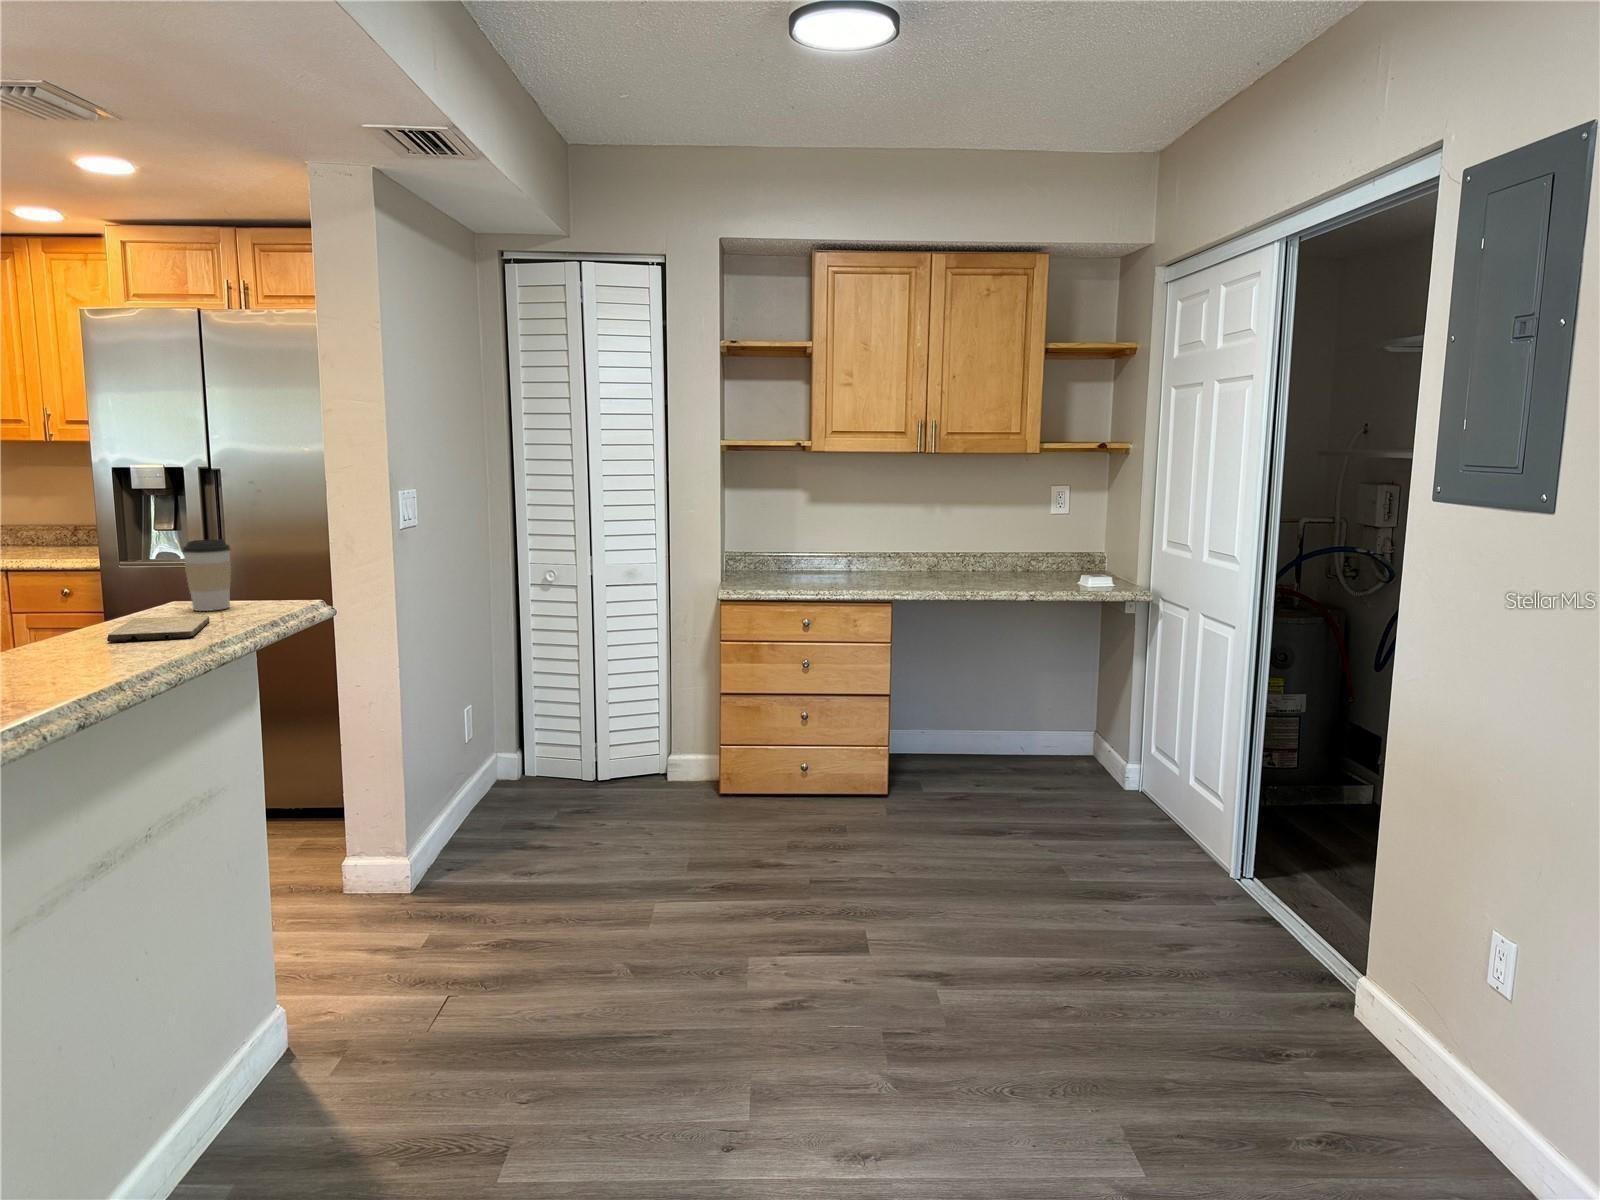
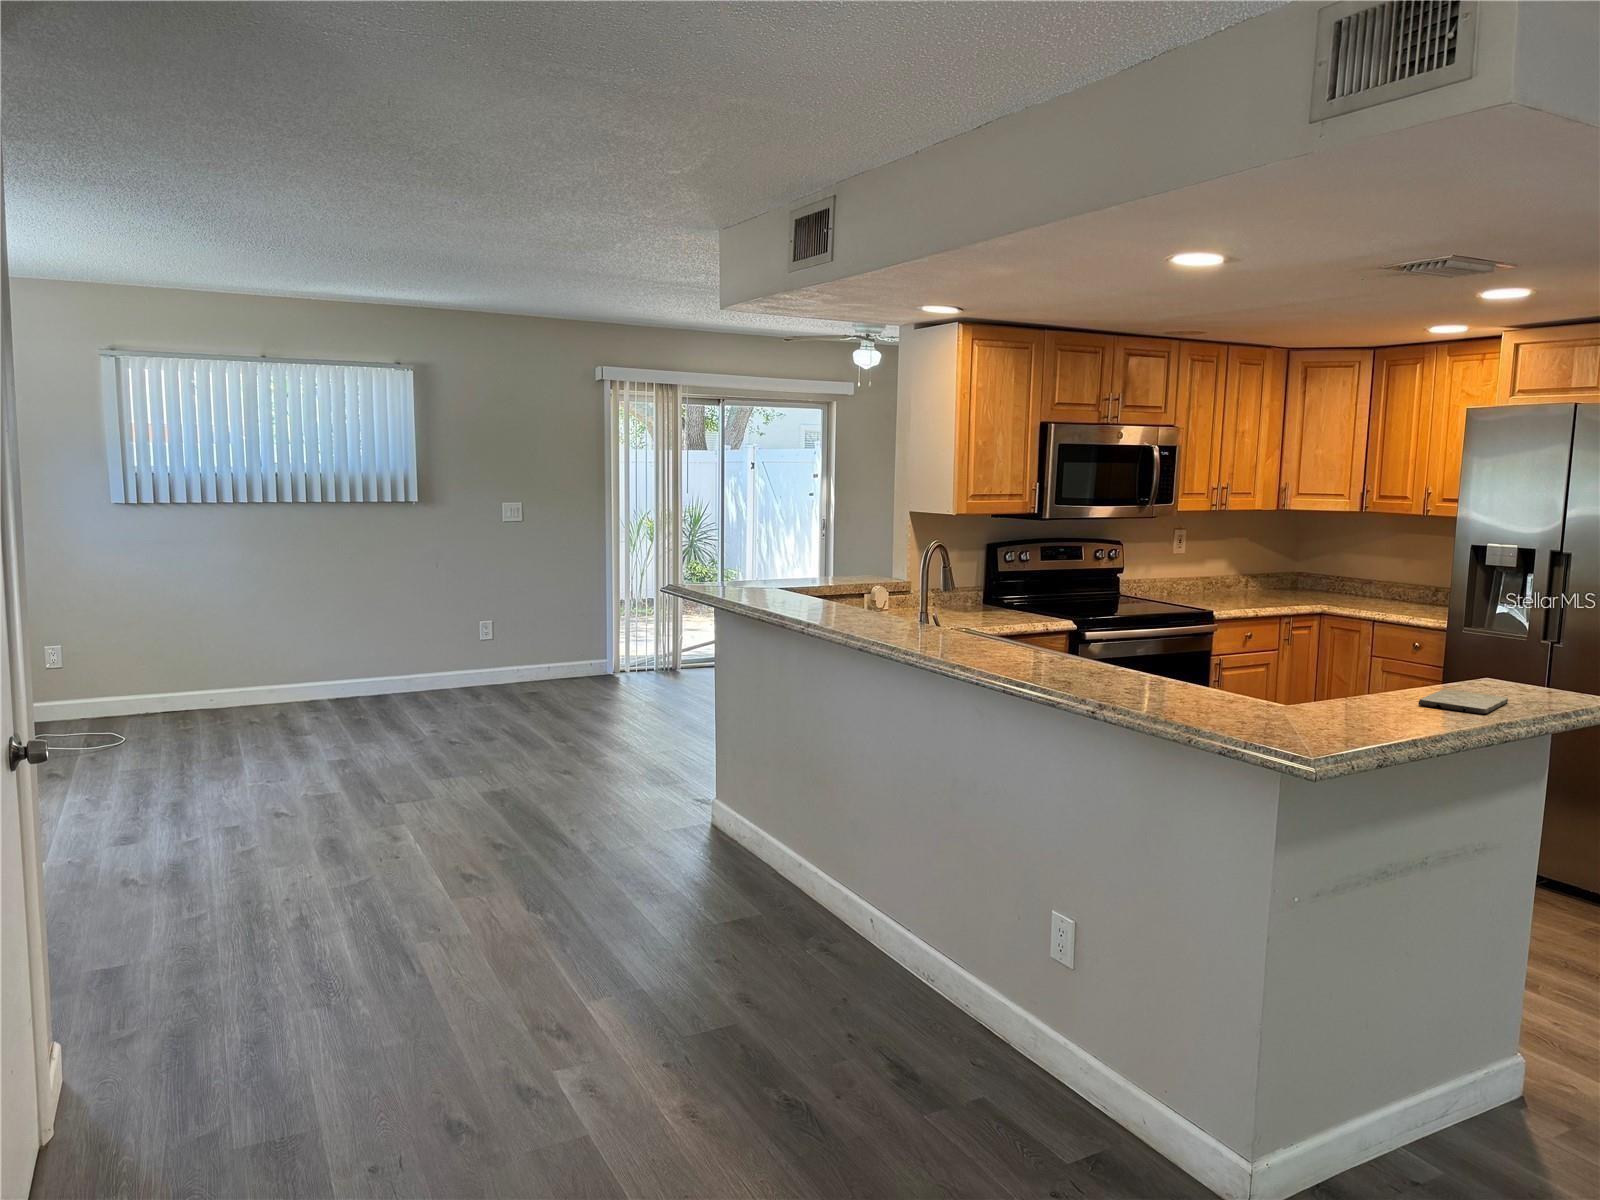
coffee cup: present [183,539,231,611] -> none [1497,629,1543,693]

